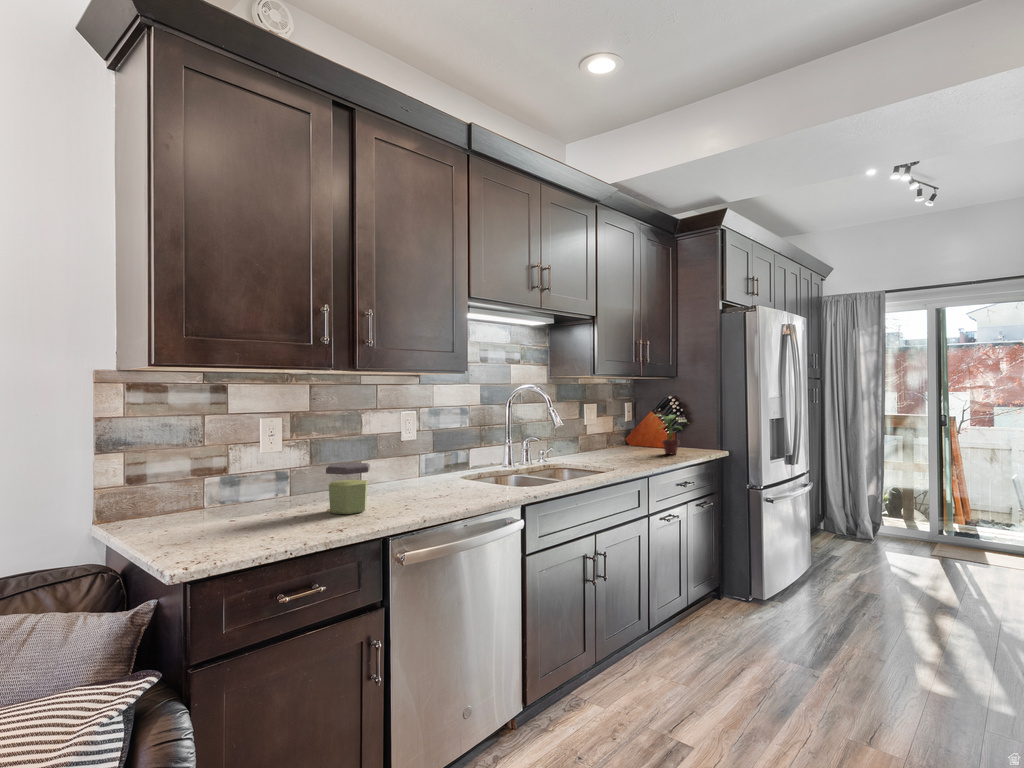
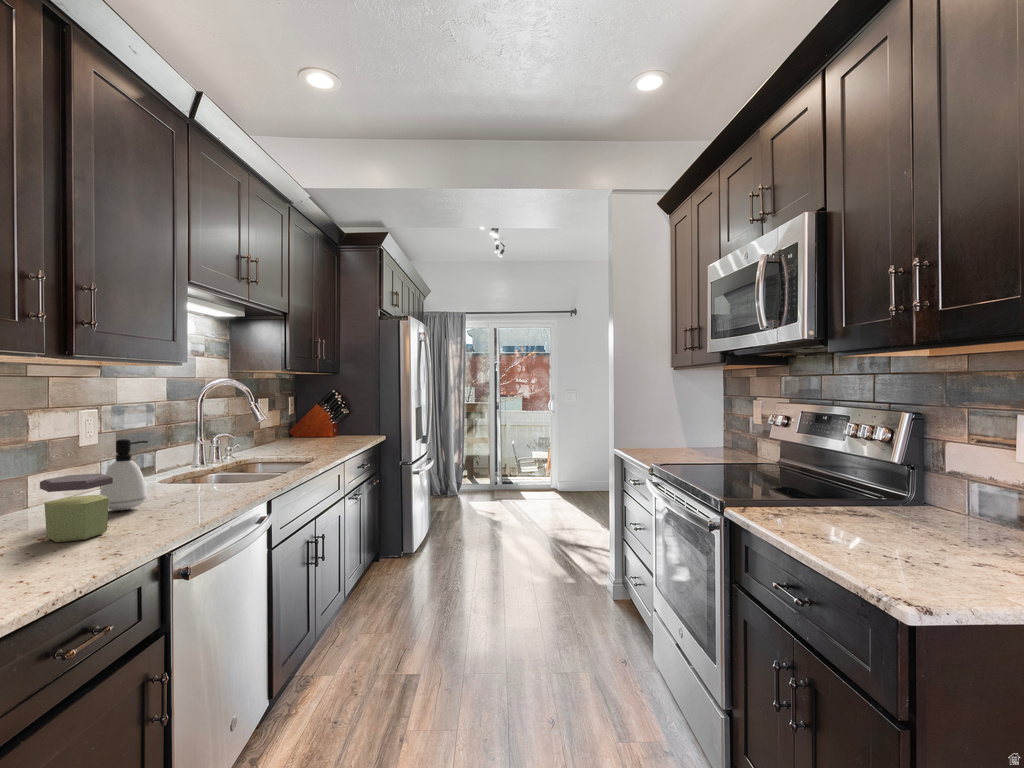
potted plant: present [661,415,679,454] -> none [325,407,361,442]
soap dispenser: none [388,437,420,496] -> present [100,439,148,510]

